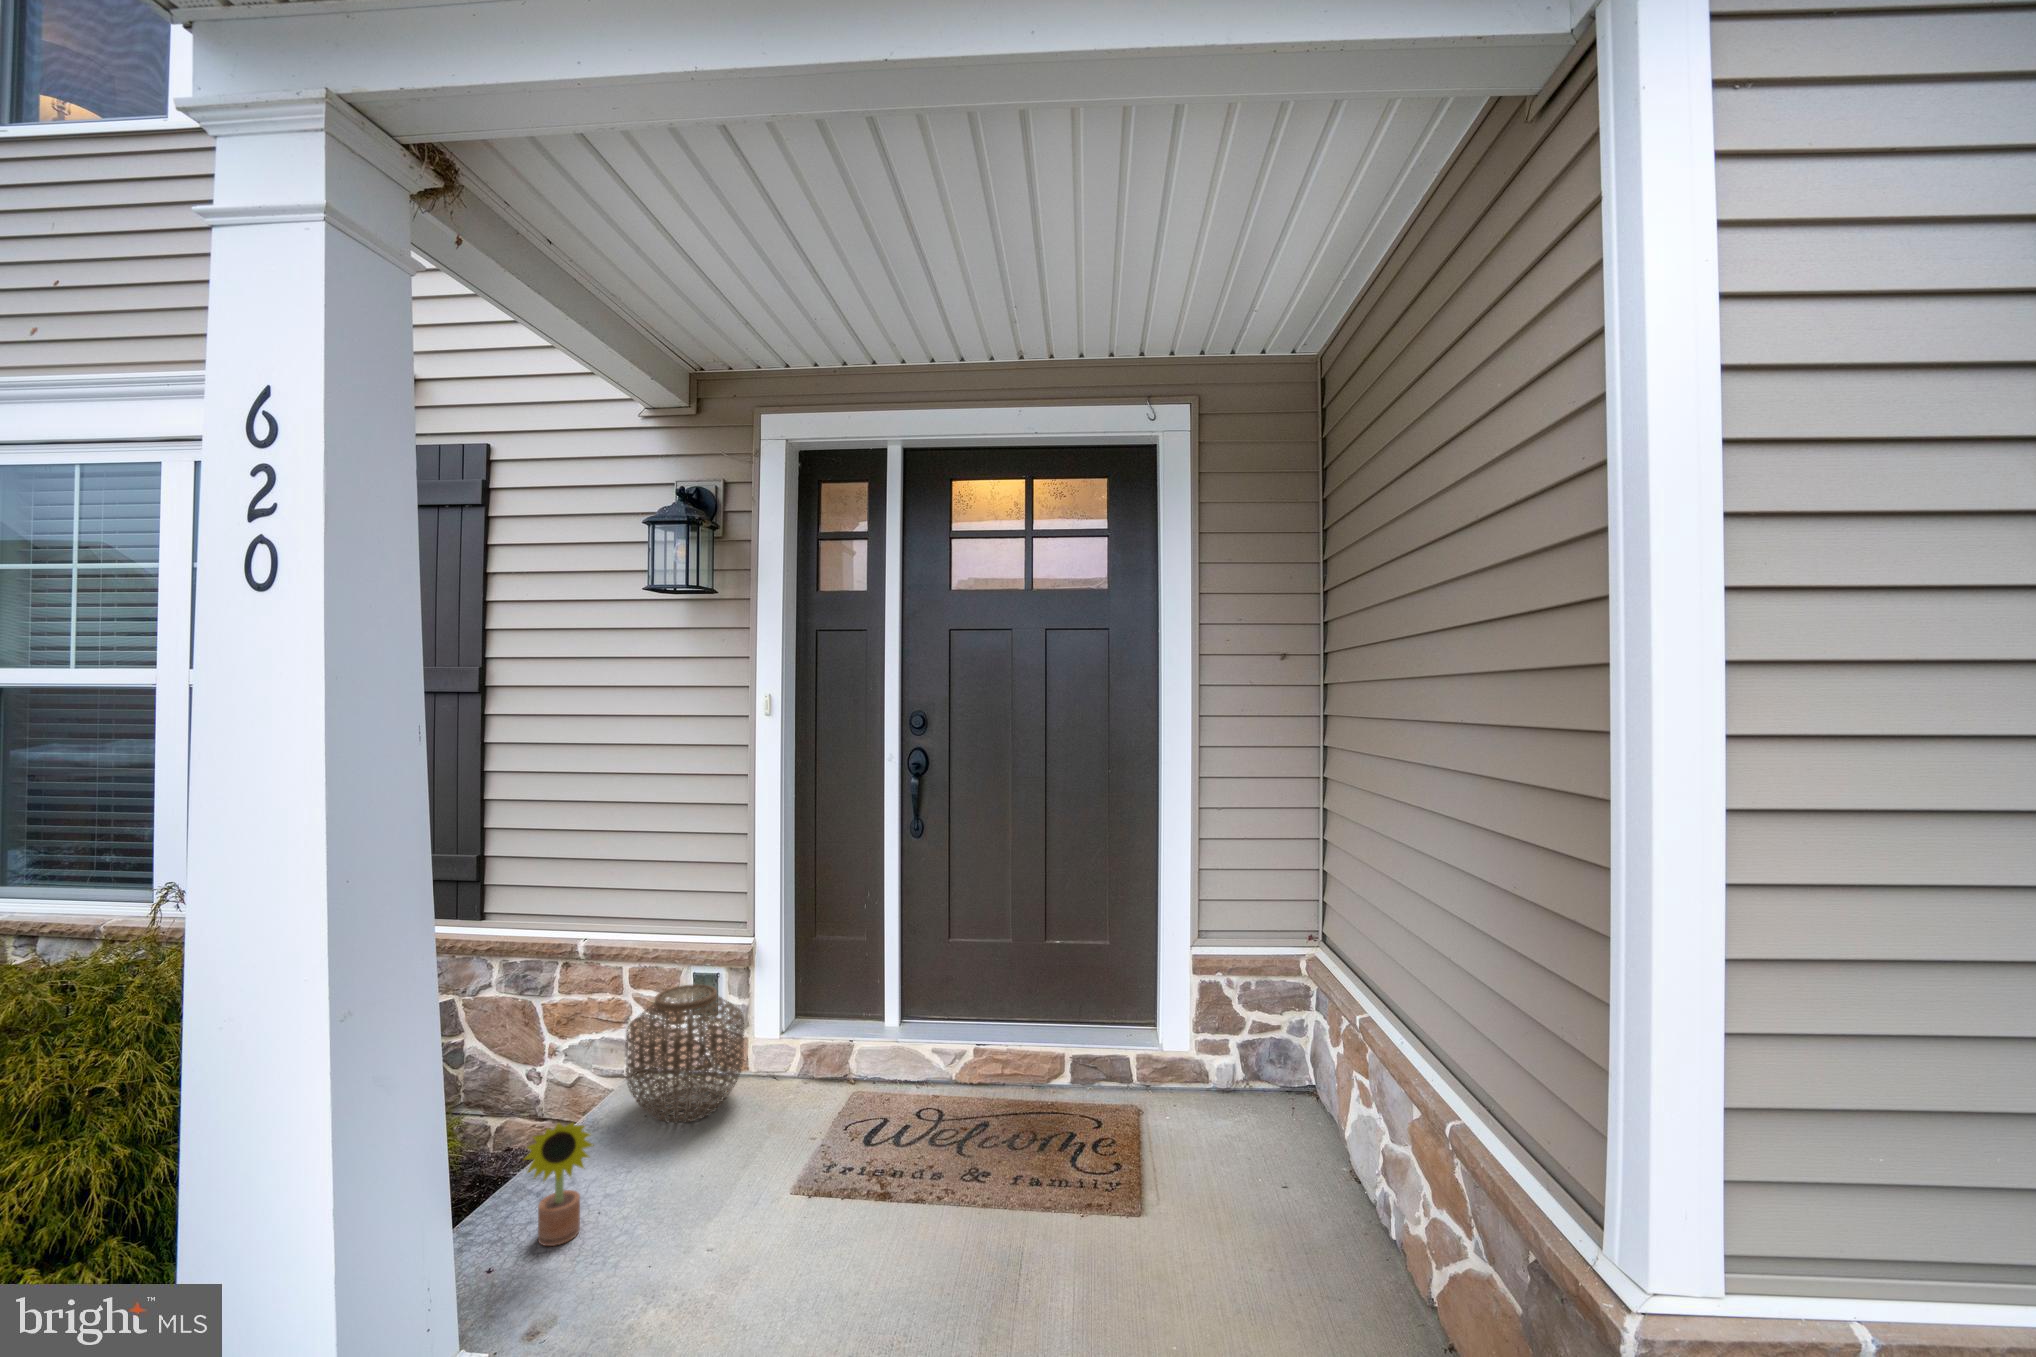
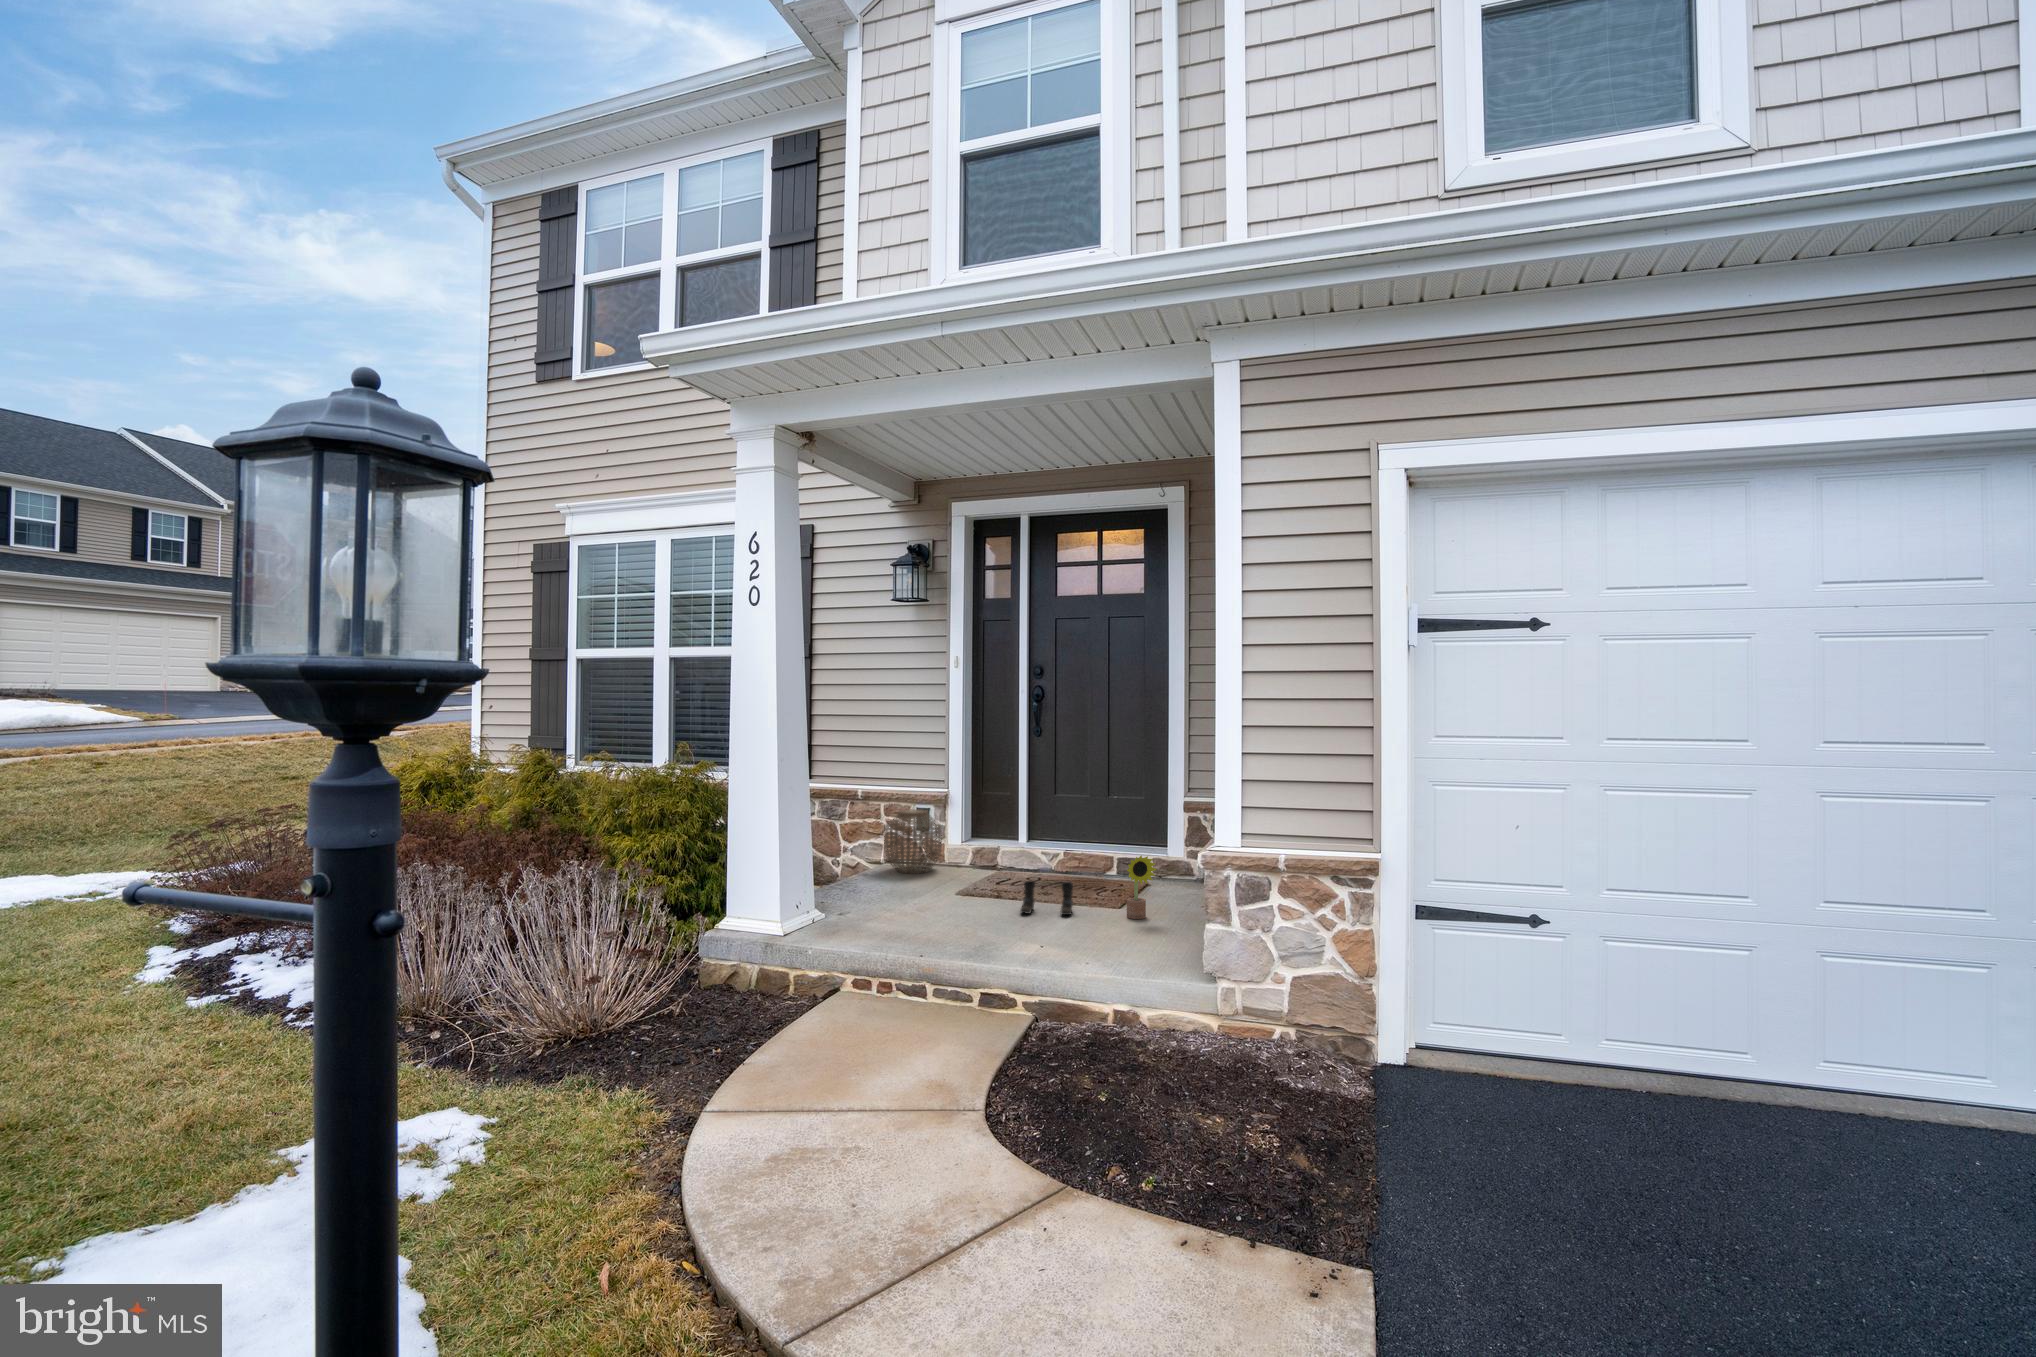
decorative plant: present [524,1123,594,1246] -> present [1127,856,1157,919]
boots: none [941,1205,1058,1308] -> present [1020,881,1073,915]

